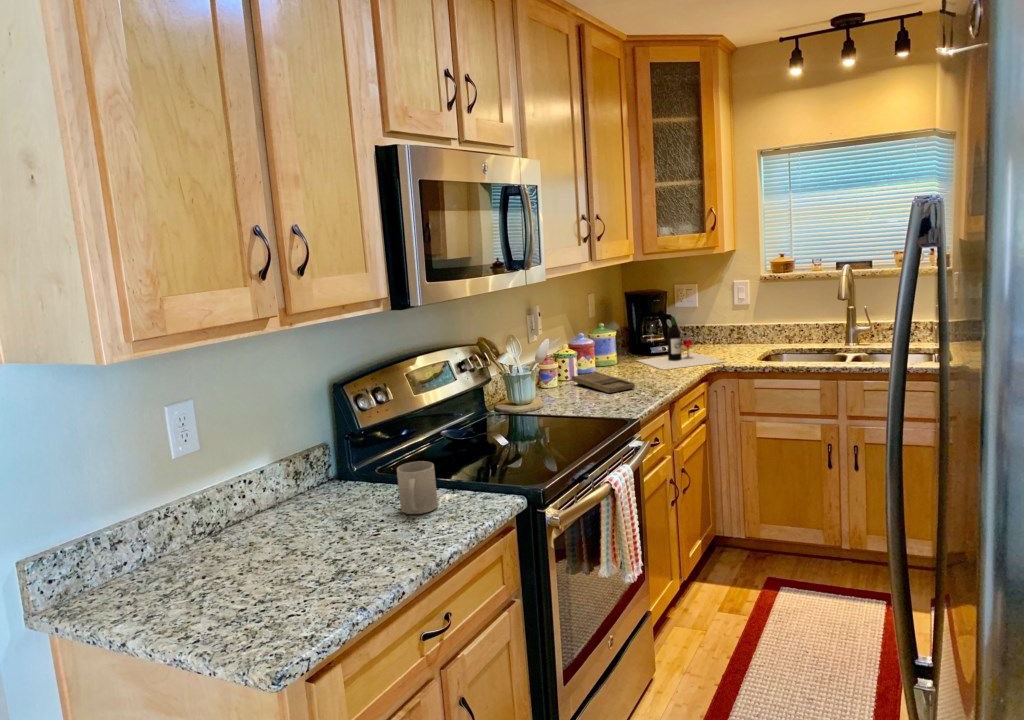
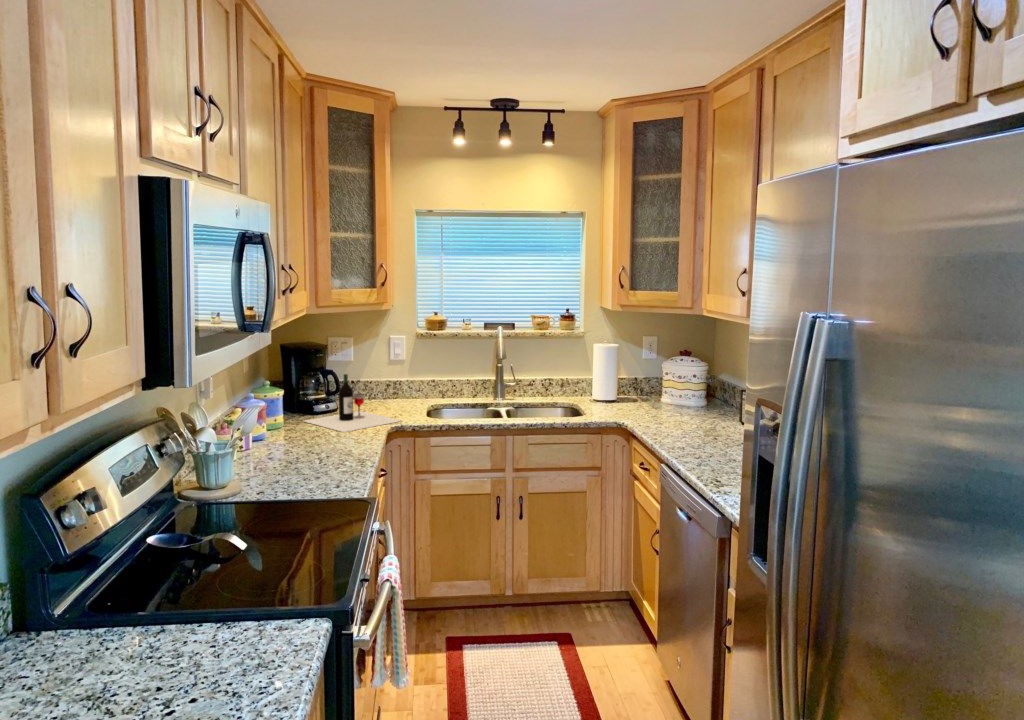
tray: present [572,372,635,393] -> none [254,438,335,464]
mug: present [397,461,438,514] -> none [176,591,232,669]

